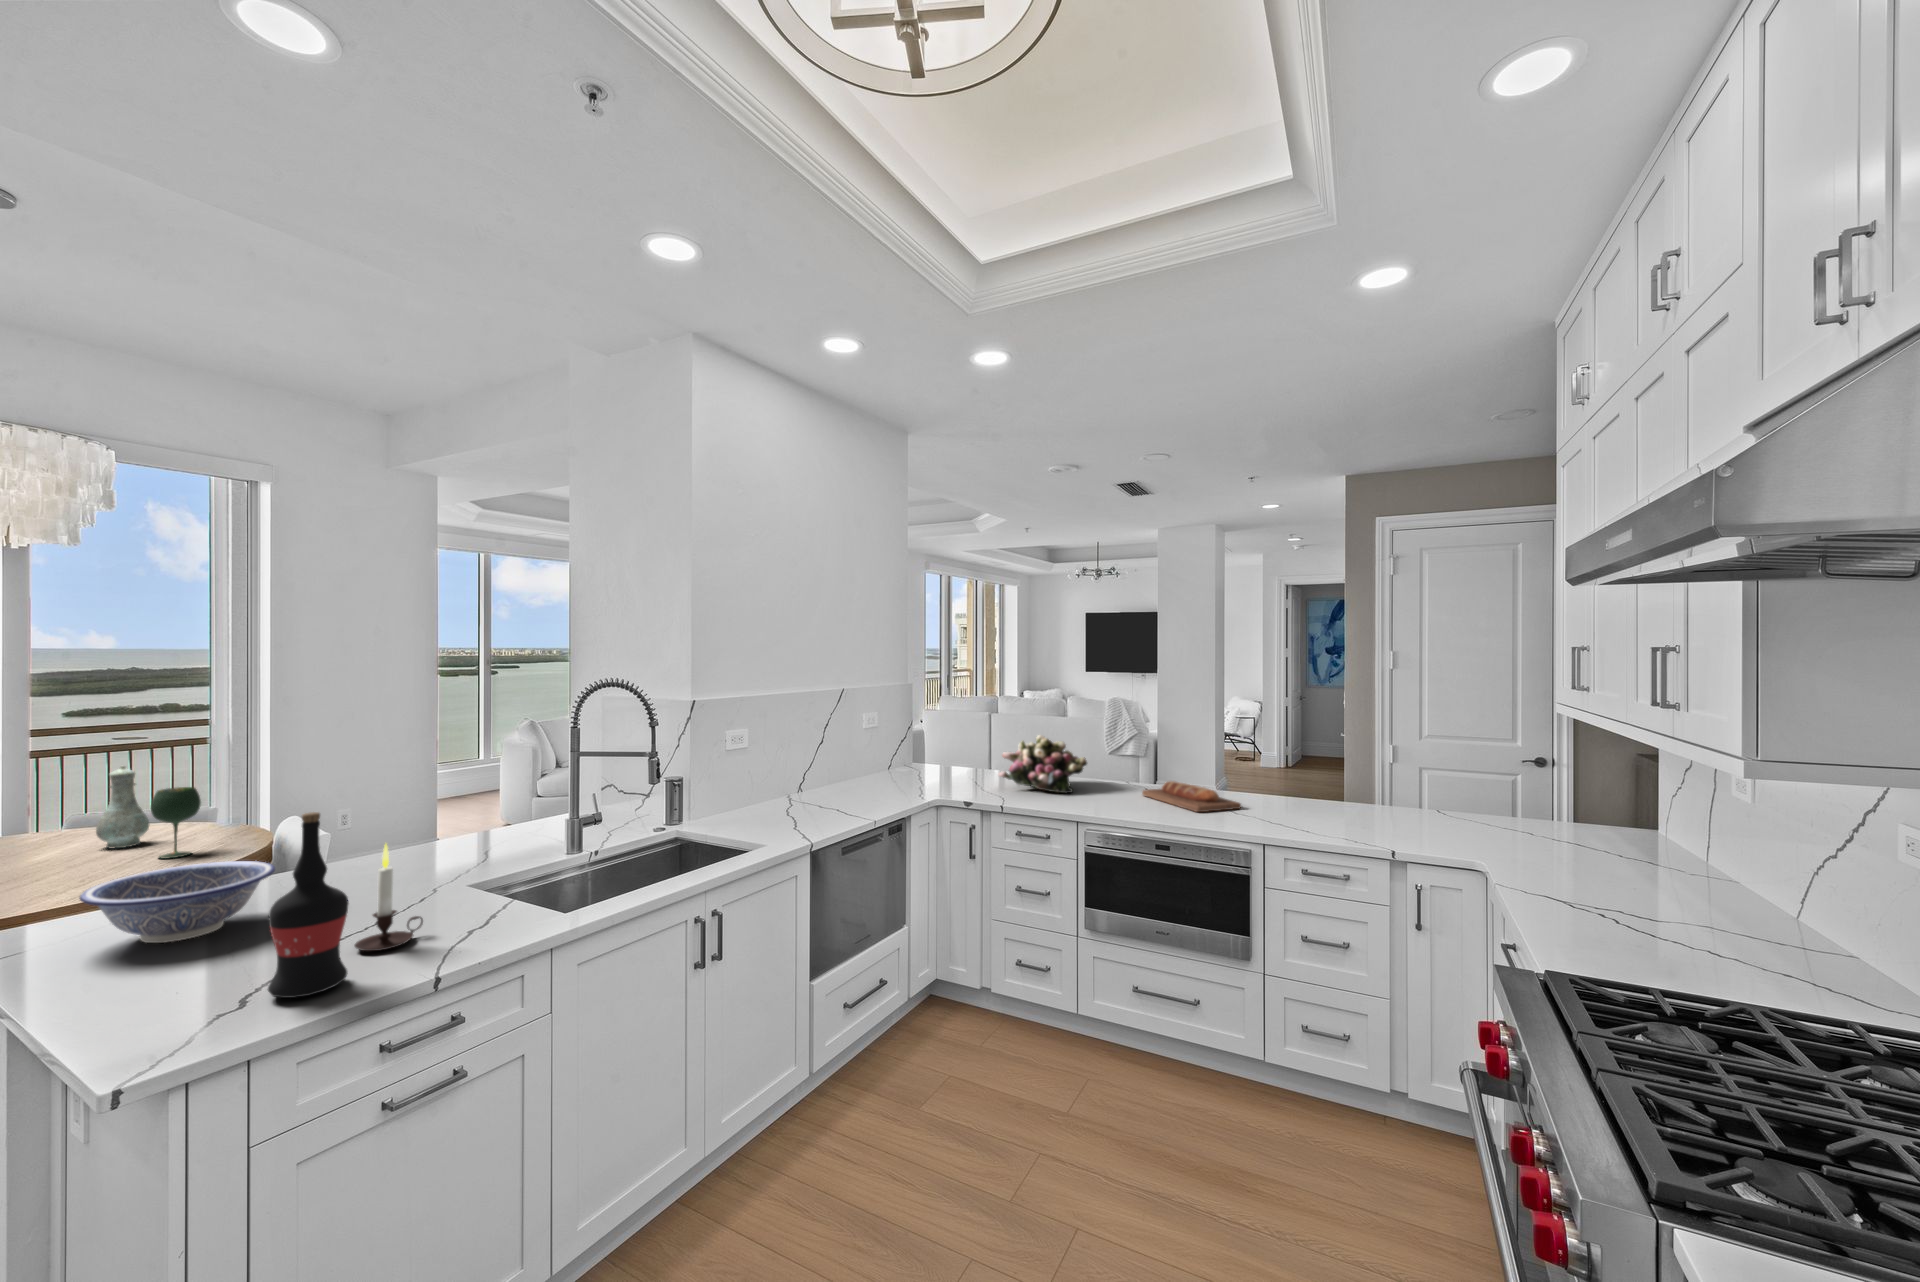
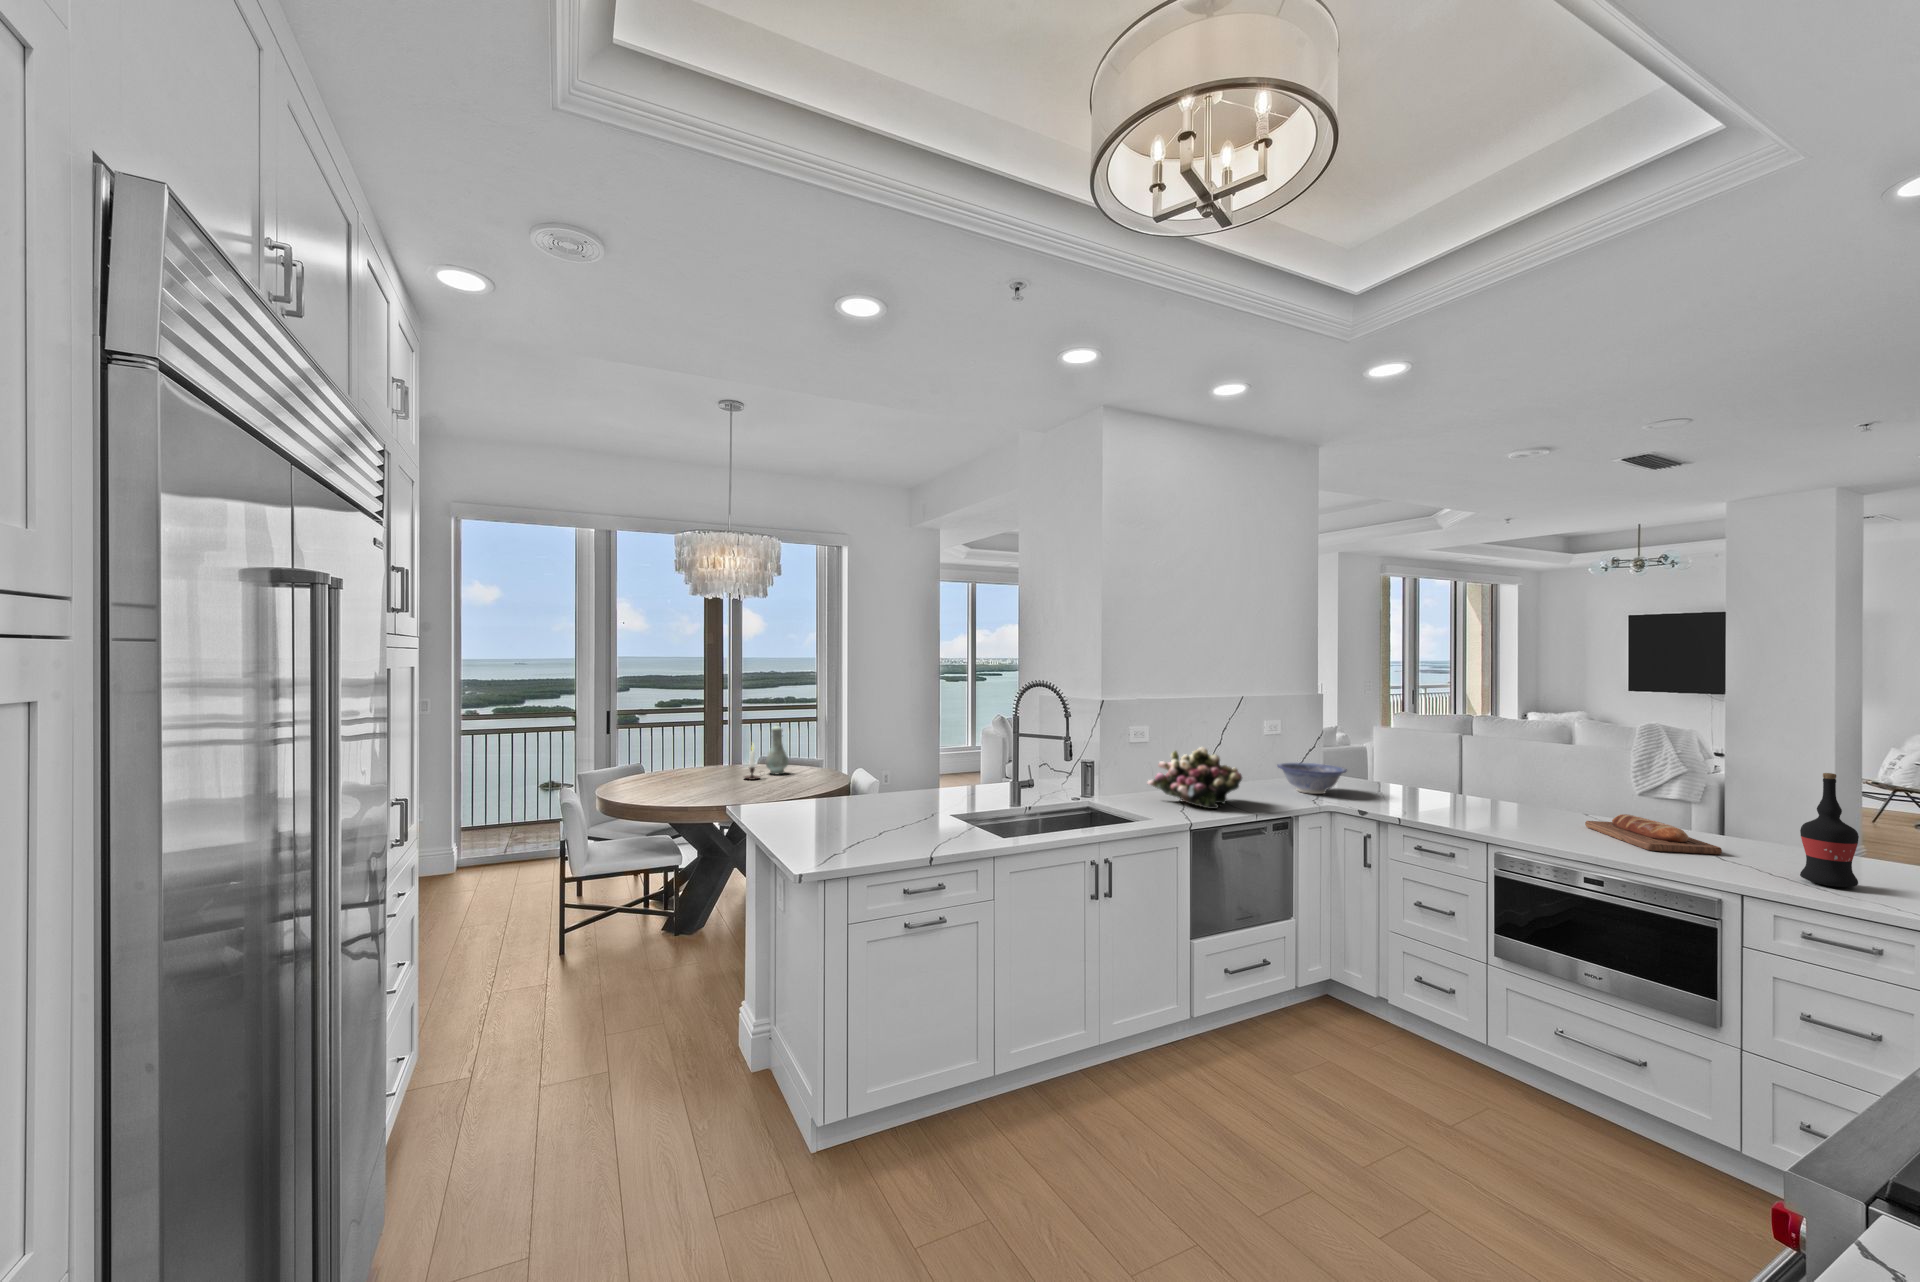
flower arrangement: present [999,735,1087,793] -> present [1148,747,1242,809]
wine glass: present [151,787,201,859] -> none [790,739,812,783]
wine bottle: present [267,812,349,998] -> present [1800,773,1859,887]
candle: present [354,844,423,951] -> present [744,747,760,780]
decorative bowl: present [80,861,275,943] -> present [1278,763,1346,794]

